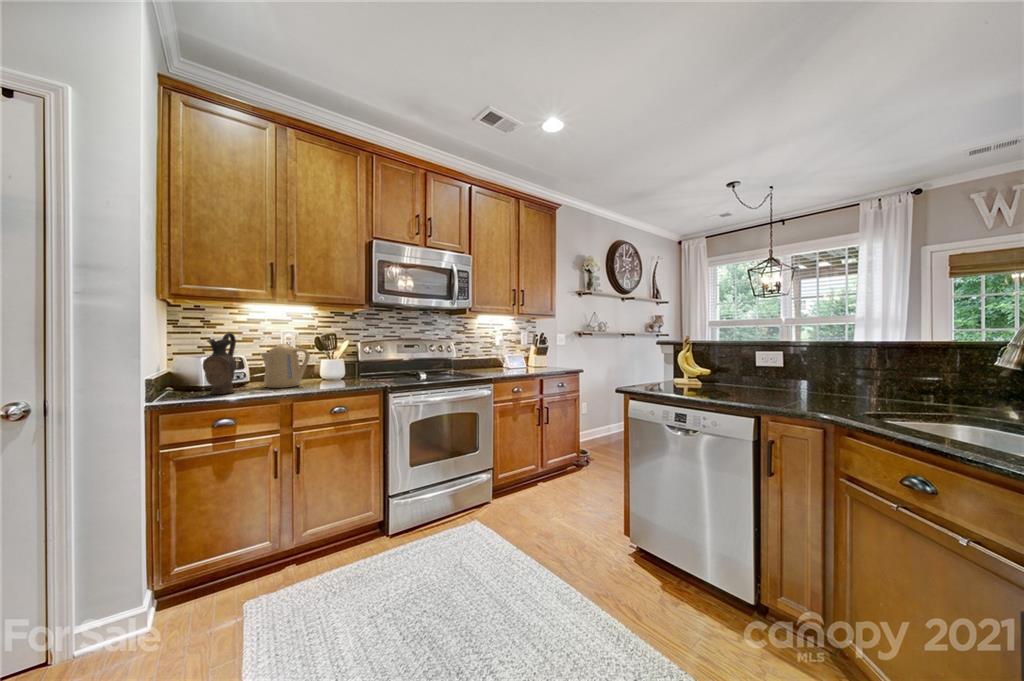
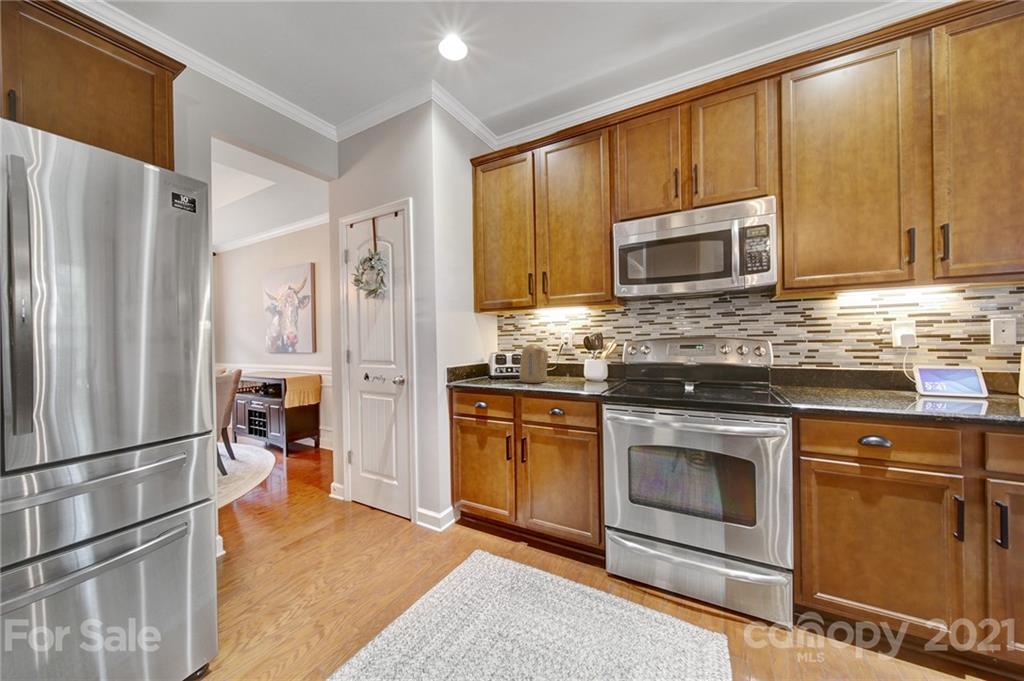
ceramic pitcher: present [203,333,236,394] -> none [474,335,499,382]

